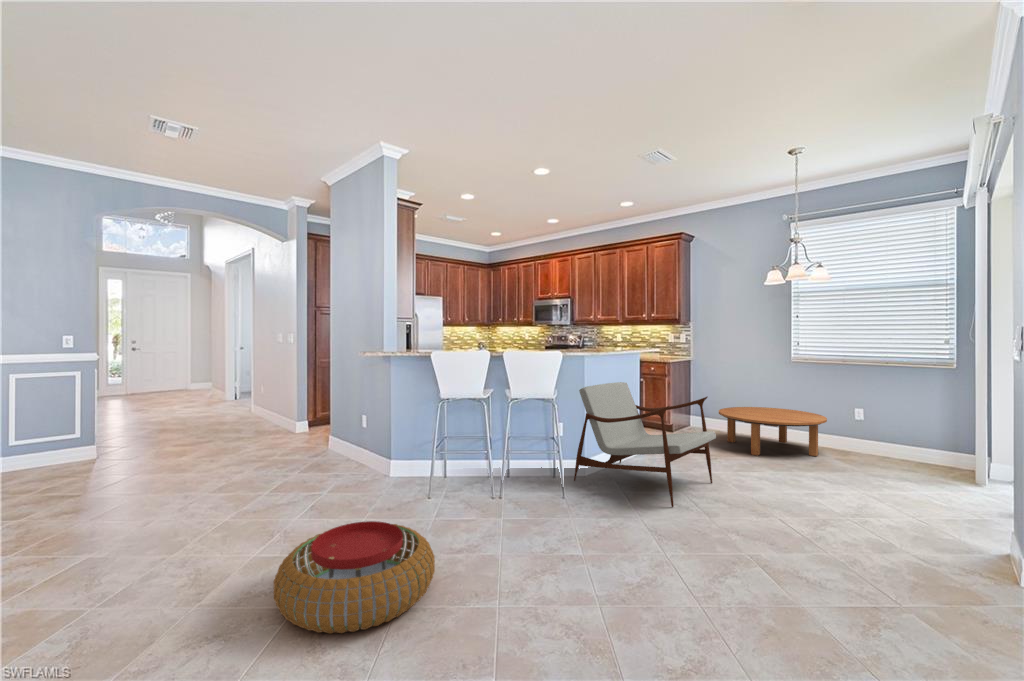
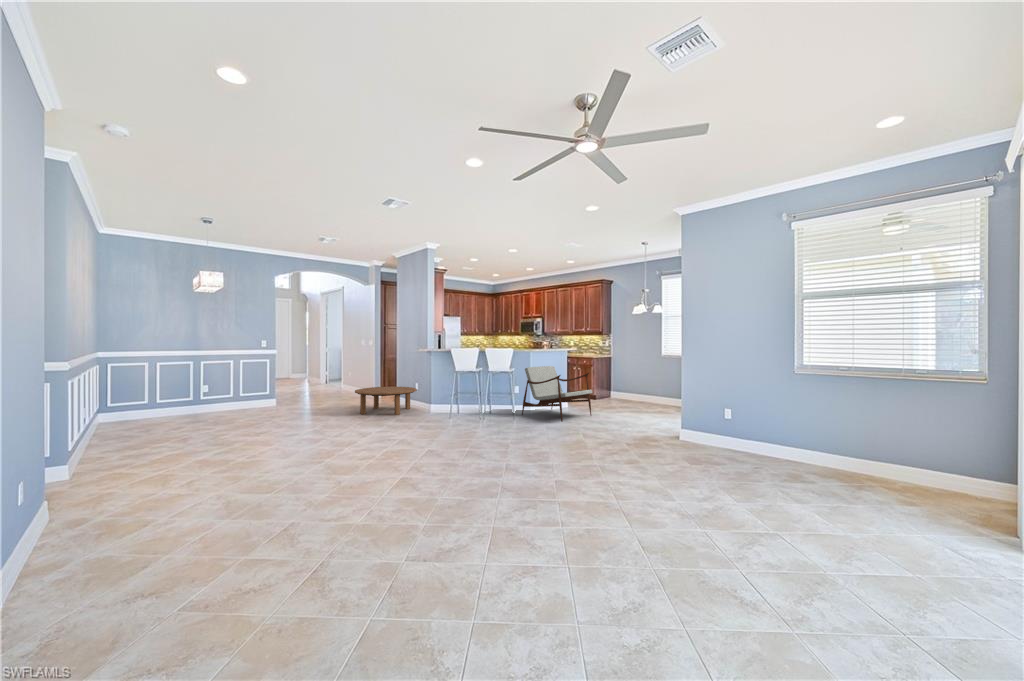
coffee table: present [719,407,827,456] -> present [355,387,417,415]
pouf: present [273,521,435,634] -> none [391,414,449,442]

